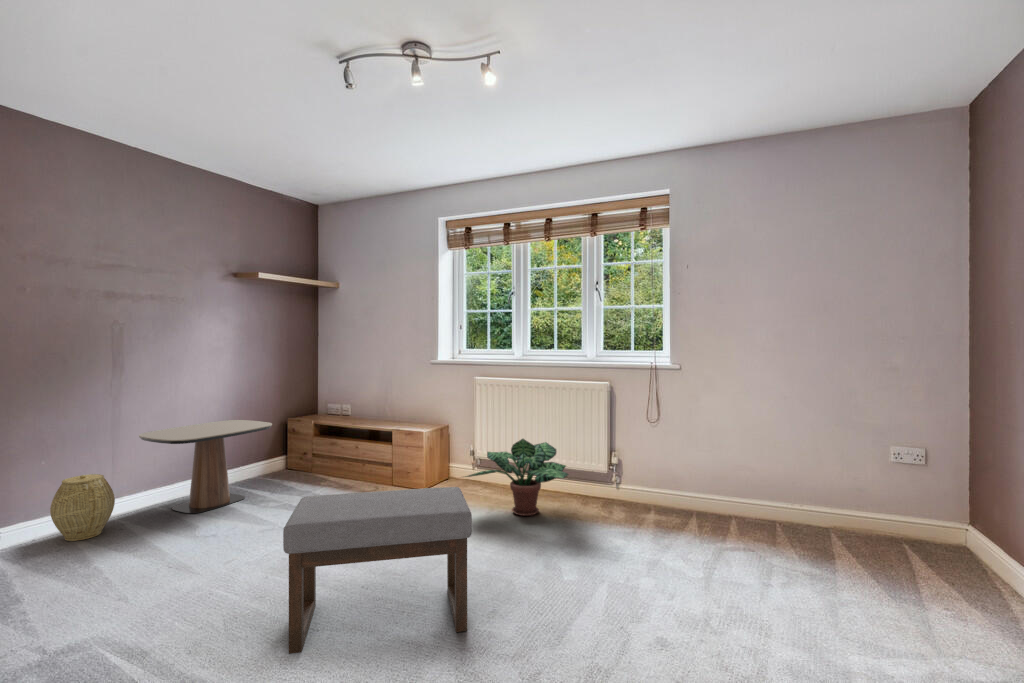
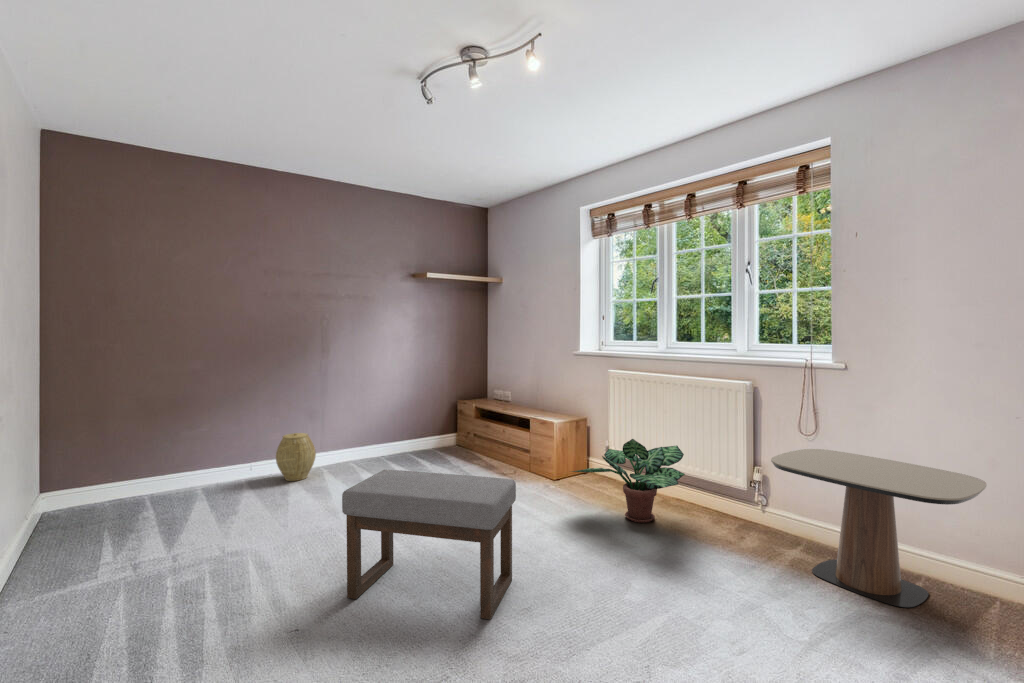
side table: present [139,420,272,513] -> present [771,449,987,608]

